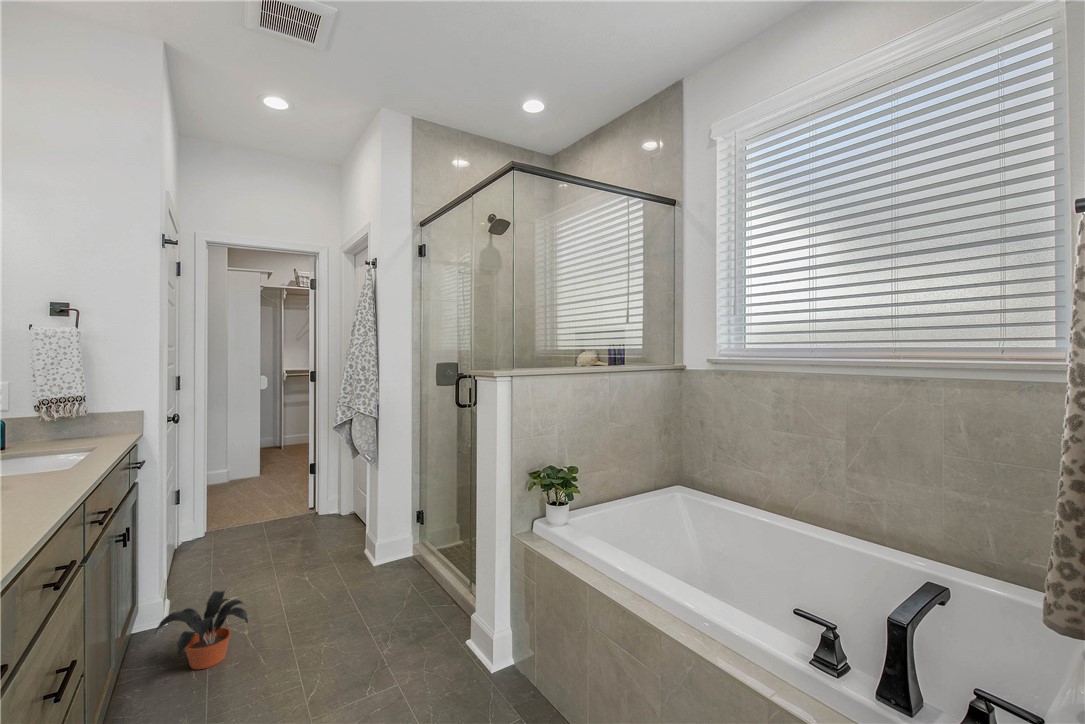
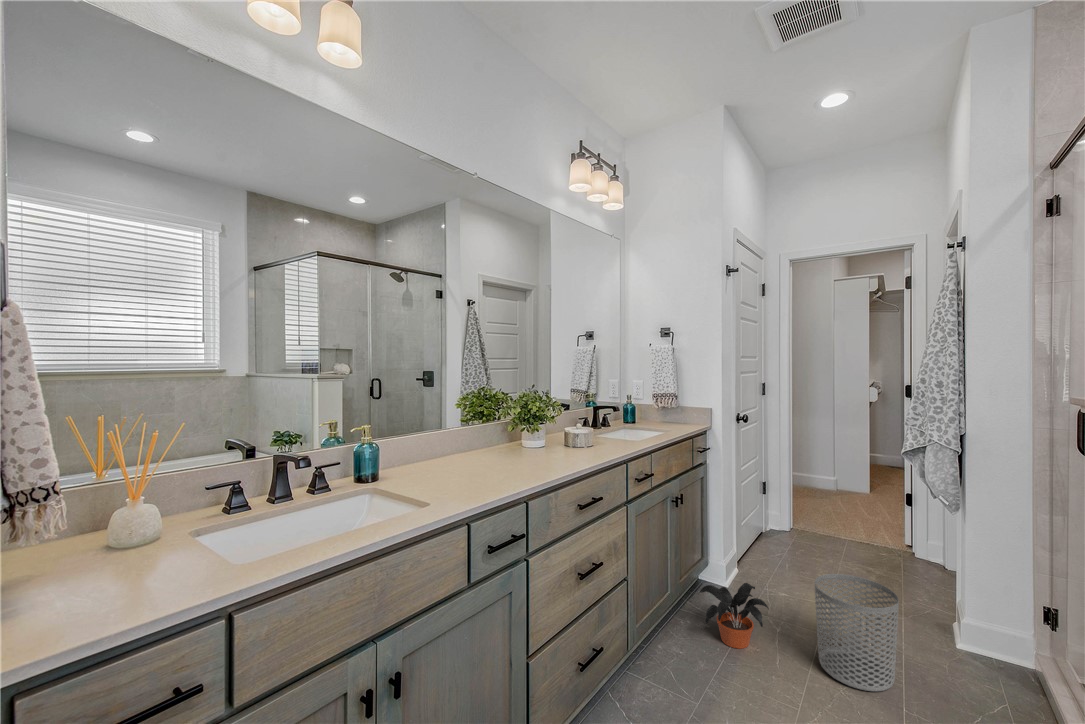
waste bin: none [293,535,361,632] -> present [815,574,899,691]

